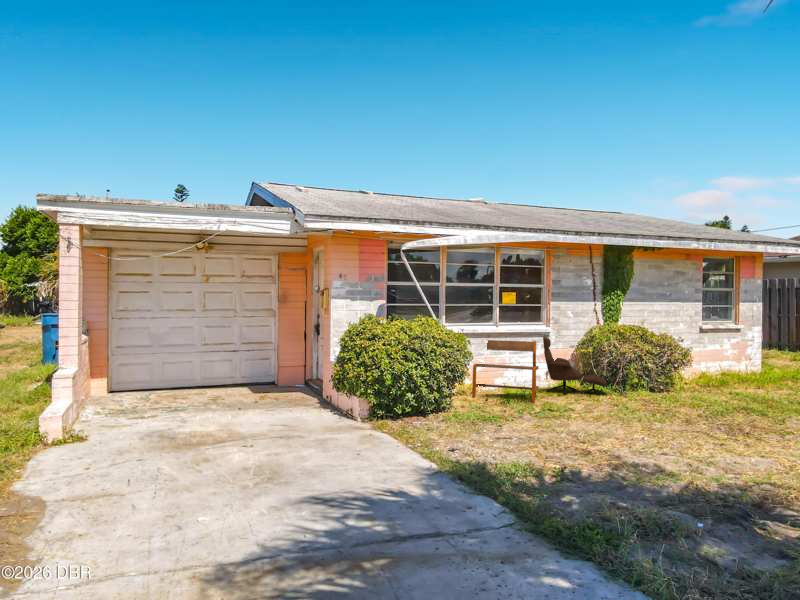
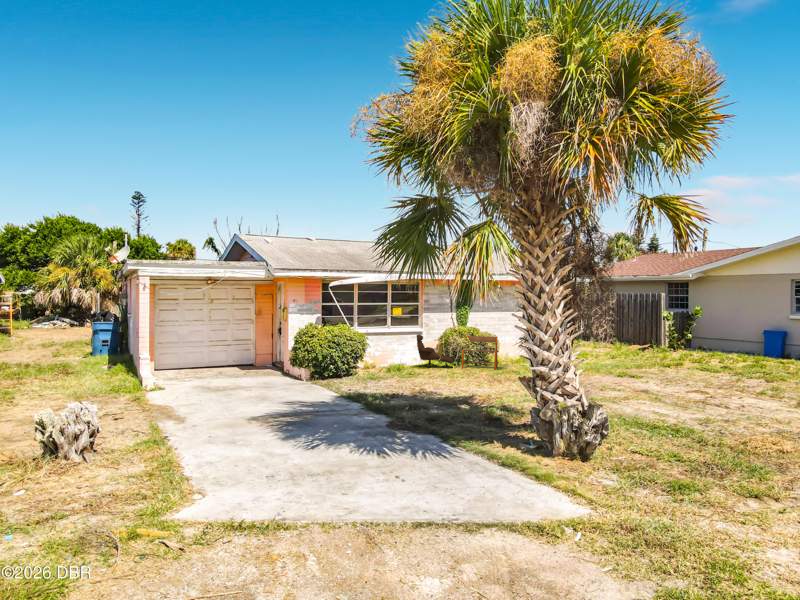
bench: present [472,340,539,402] -> present [462,336,499,370]

